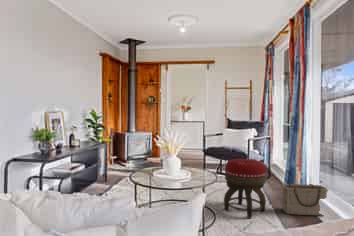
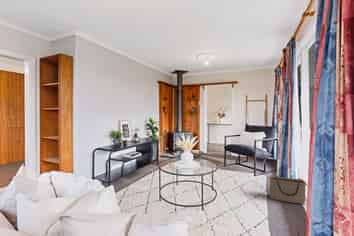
footstool: present [224,159,267,218] -> none [224,155,255,199]

